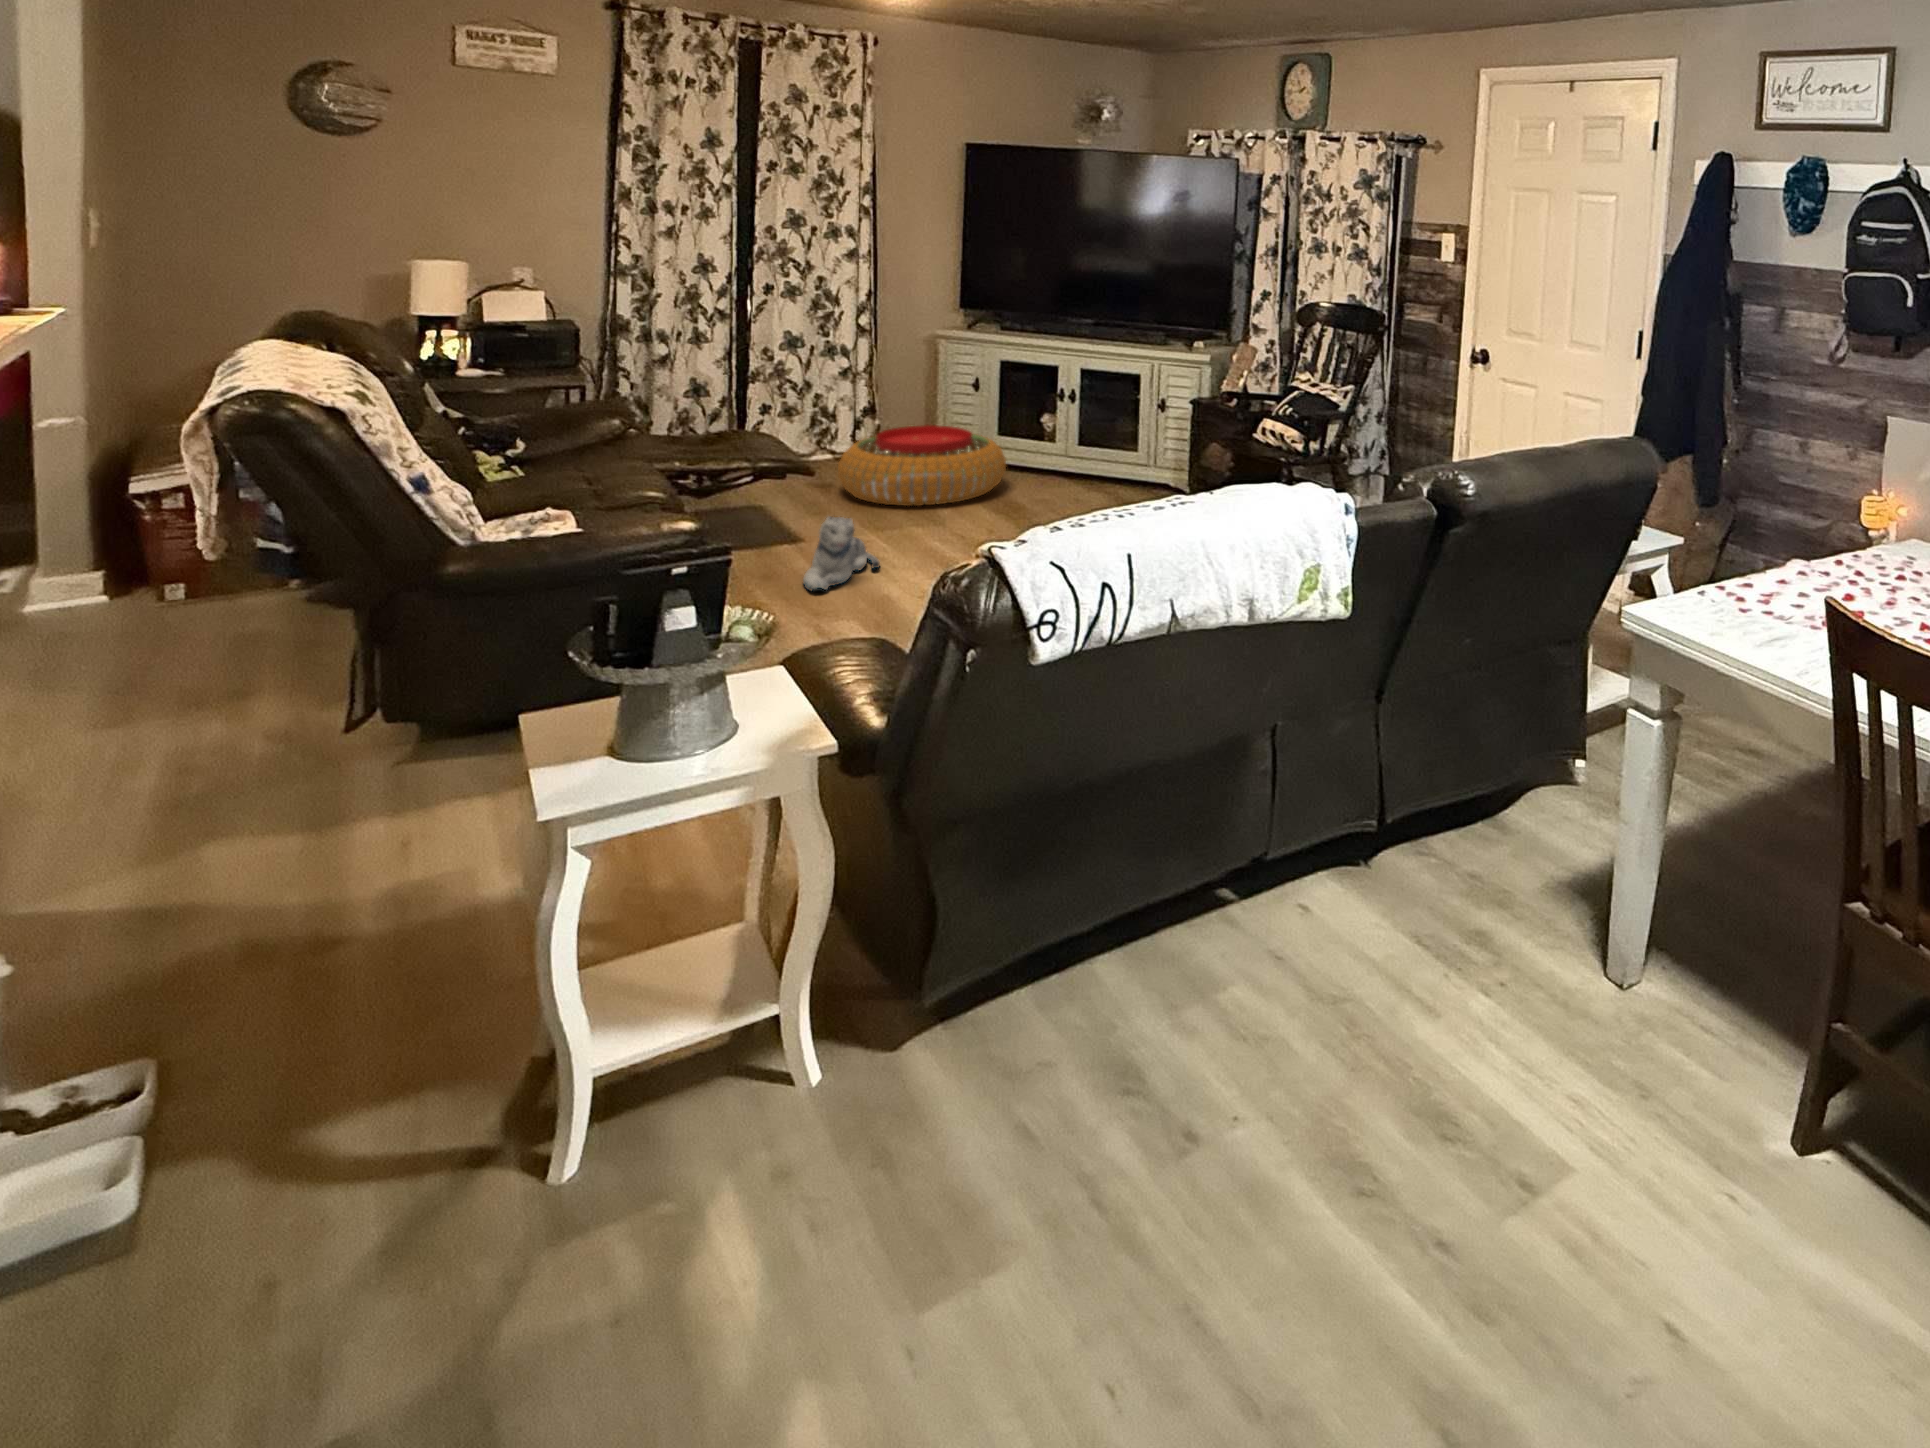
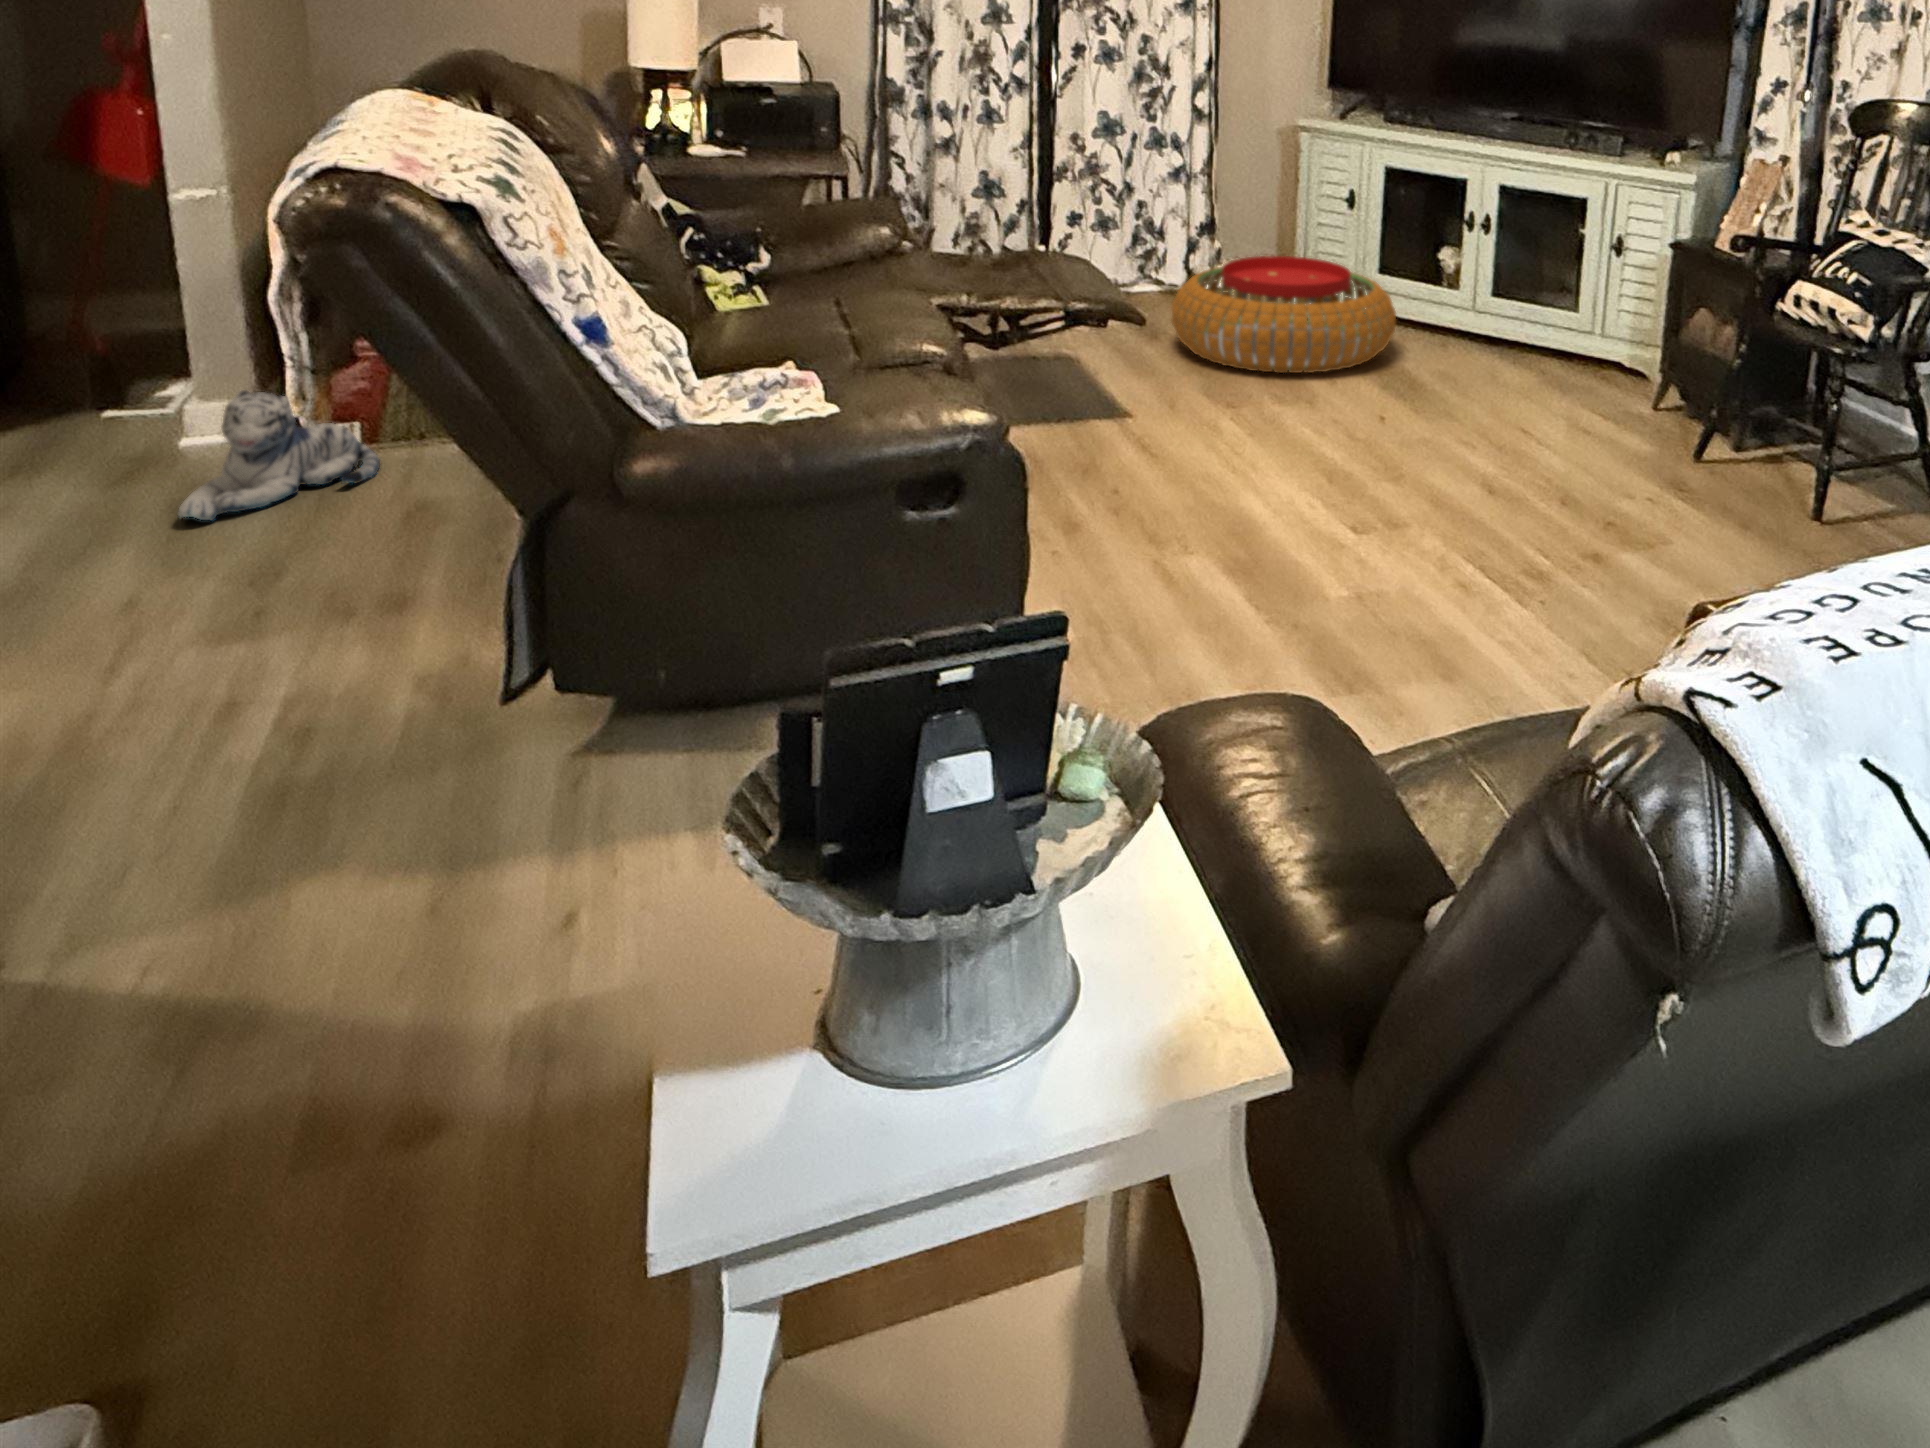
plush toy: present [803,516,880,591] -> present [177,390,380,521]

